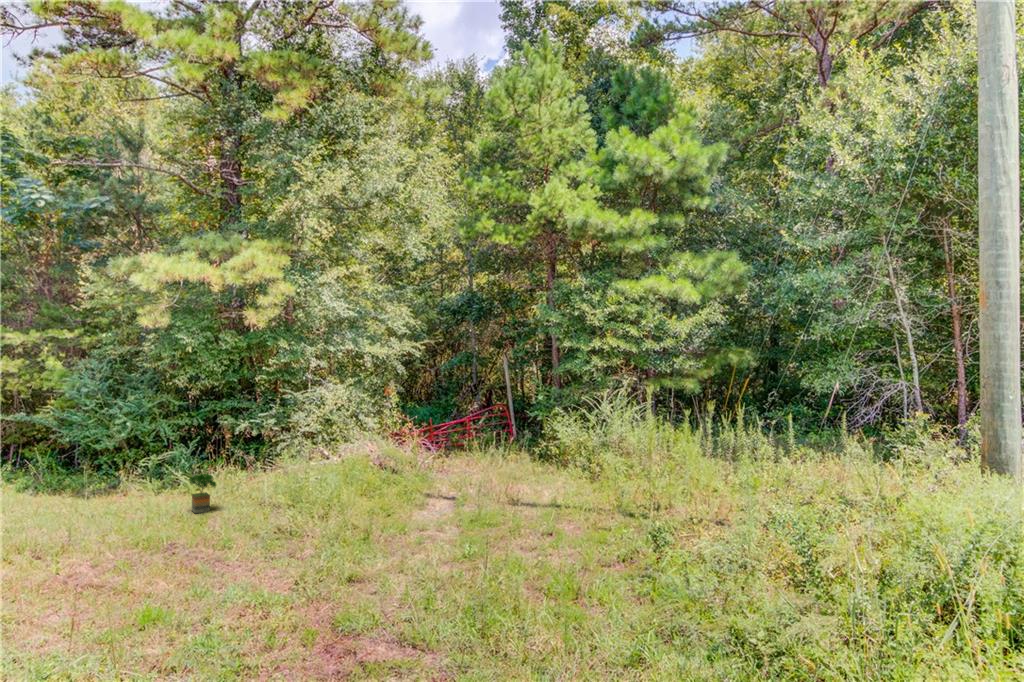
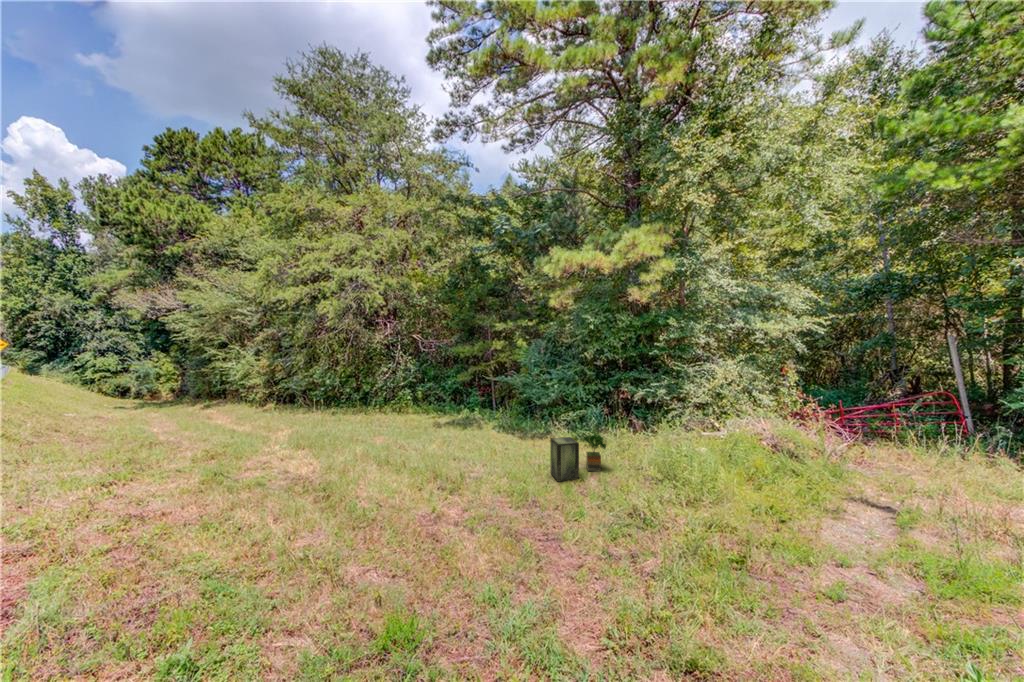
storage box: none [150,480,188,528] -> present [551,437,579,481]

